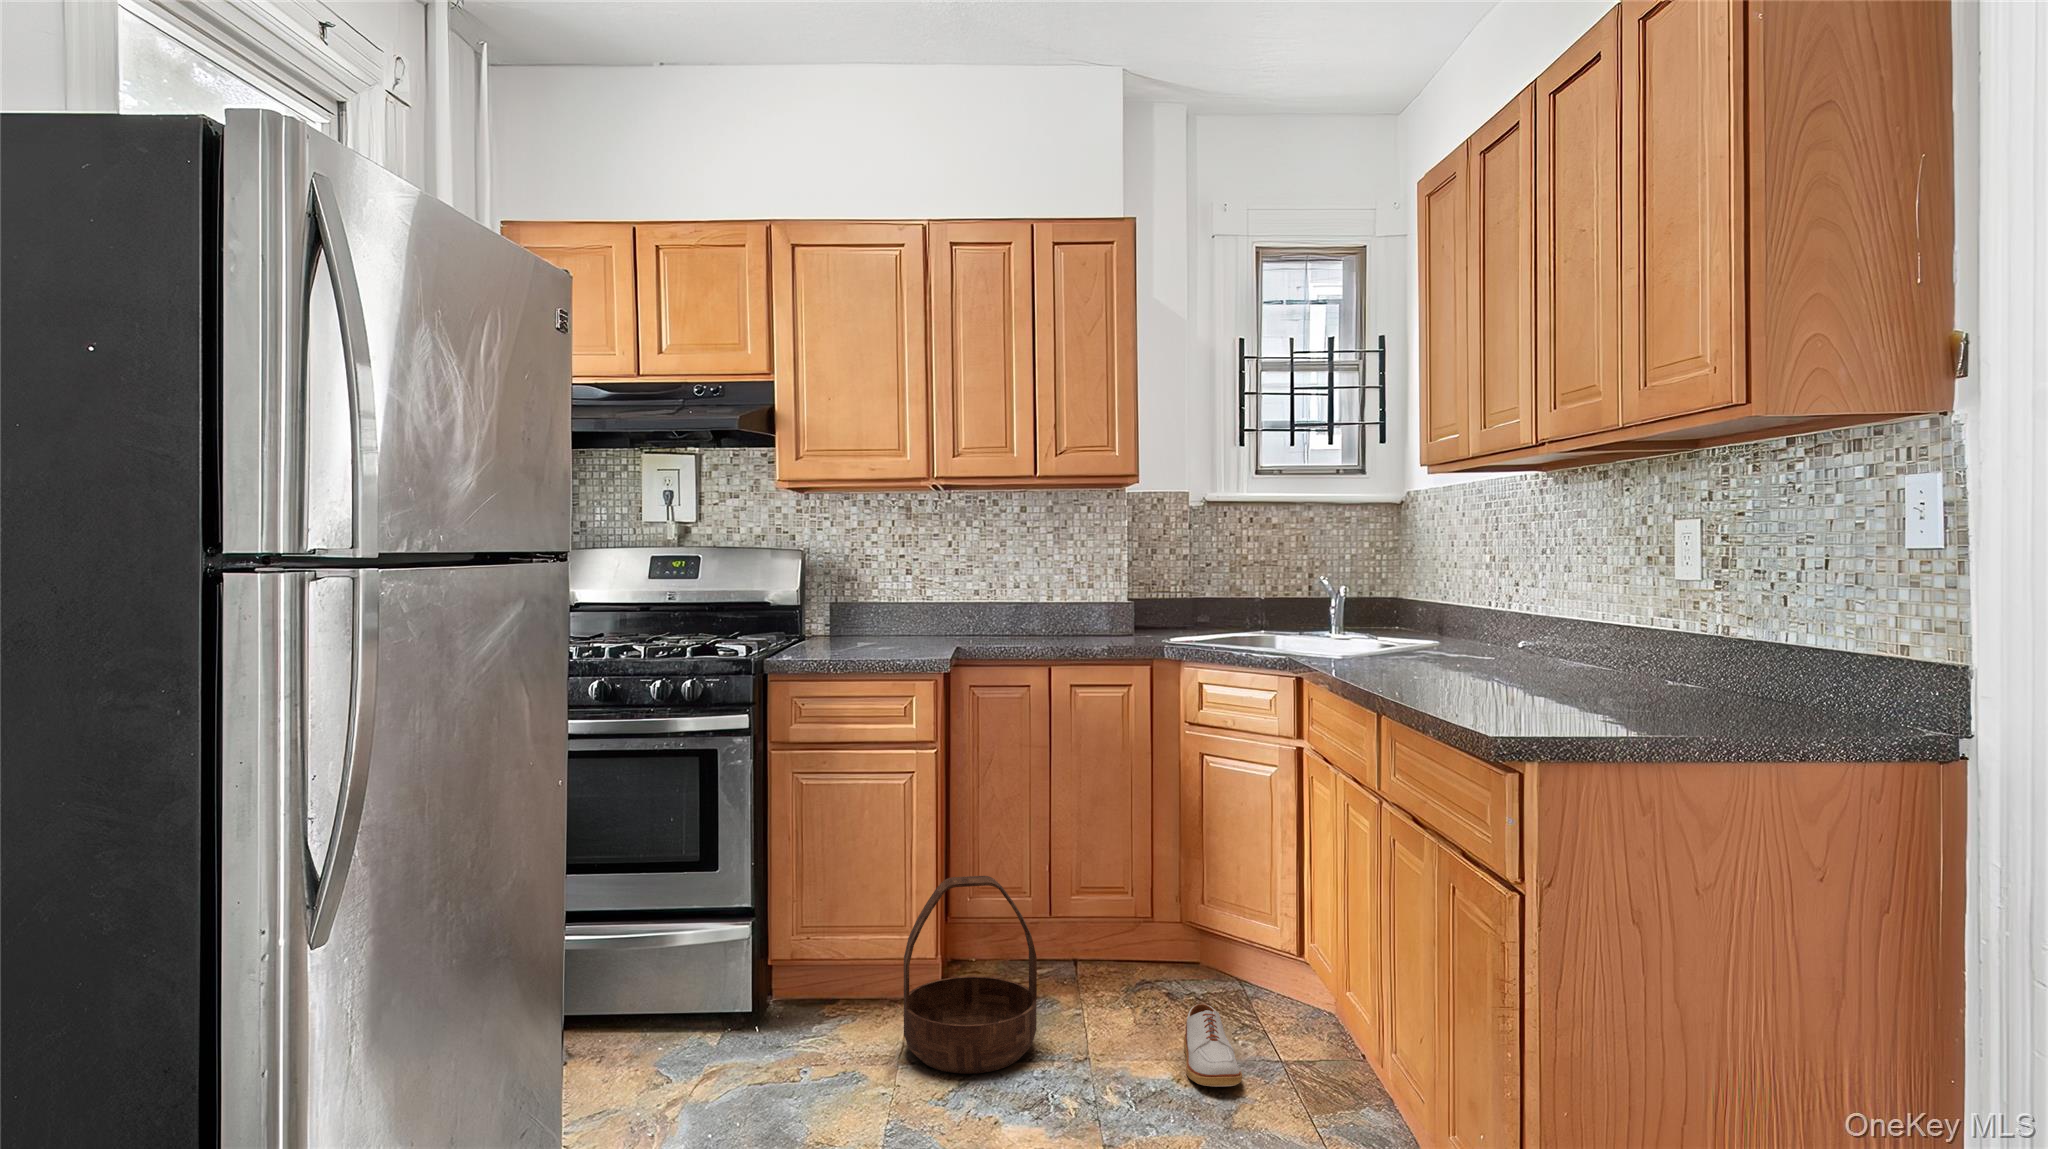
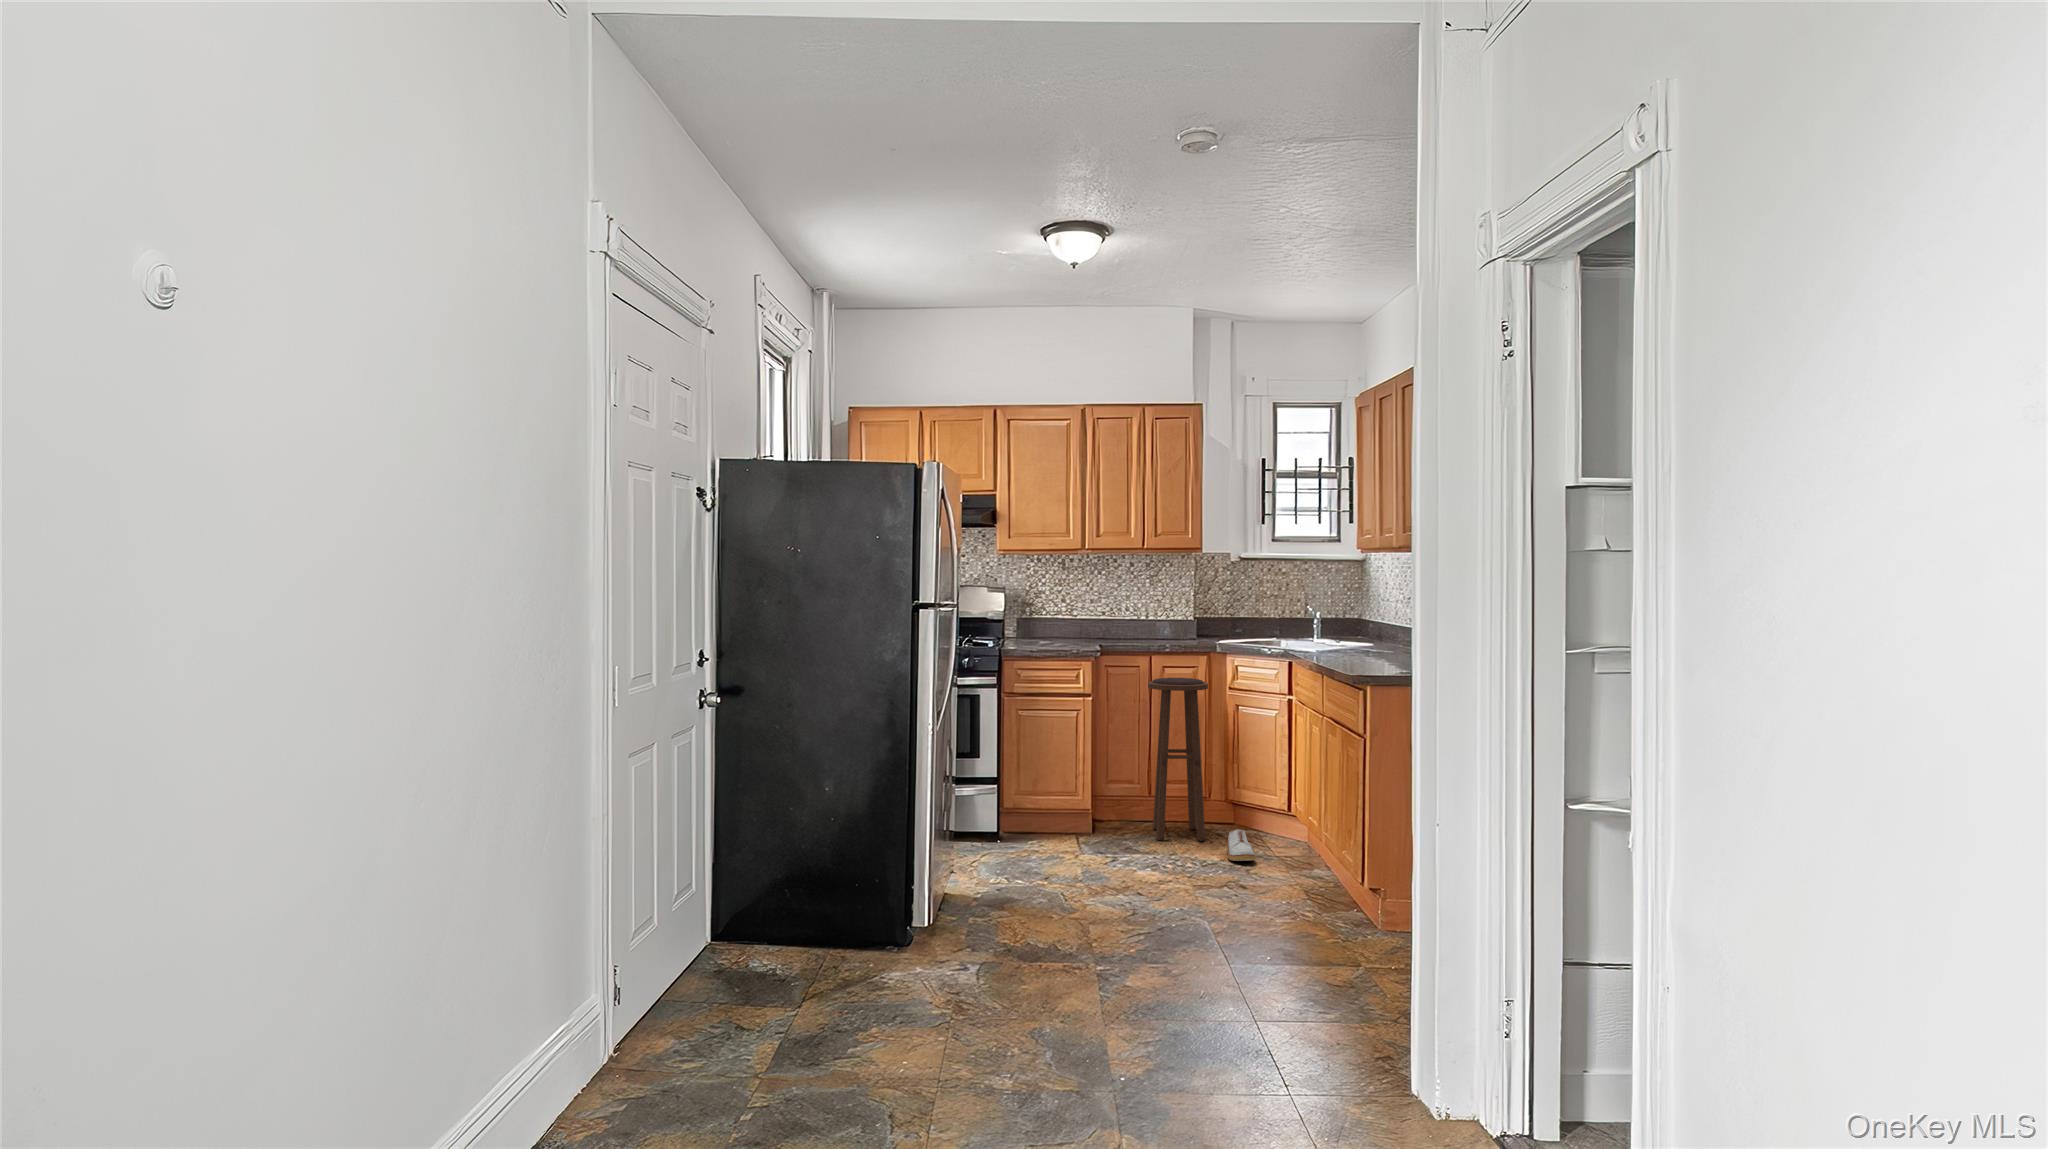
stool: none [1038,705,1147,1014] -> present [1148,678,1208,841]
basket: present [904,876,1037,1074] -> none [1083,763,1151,858]

